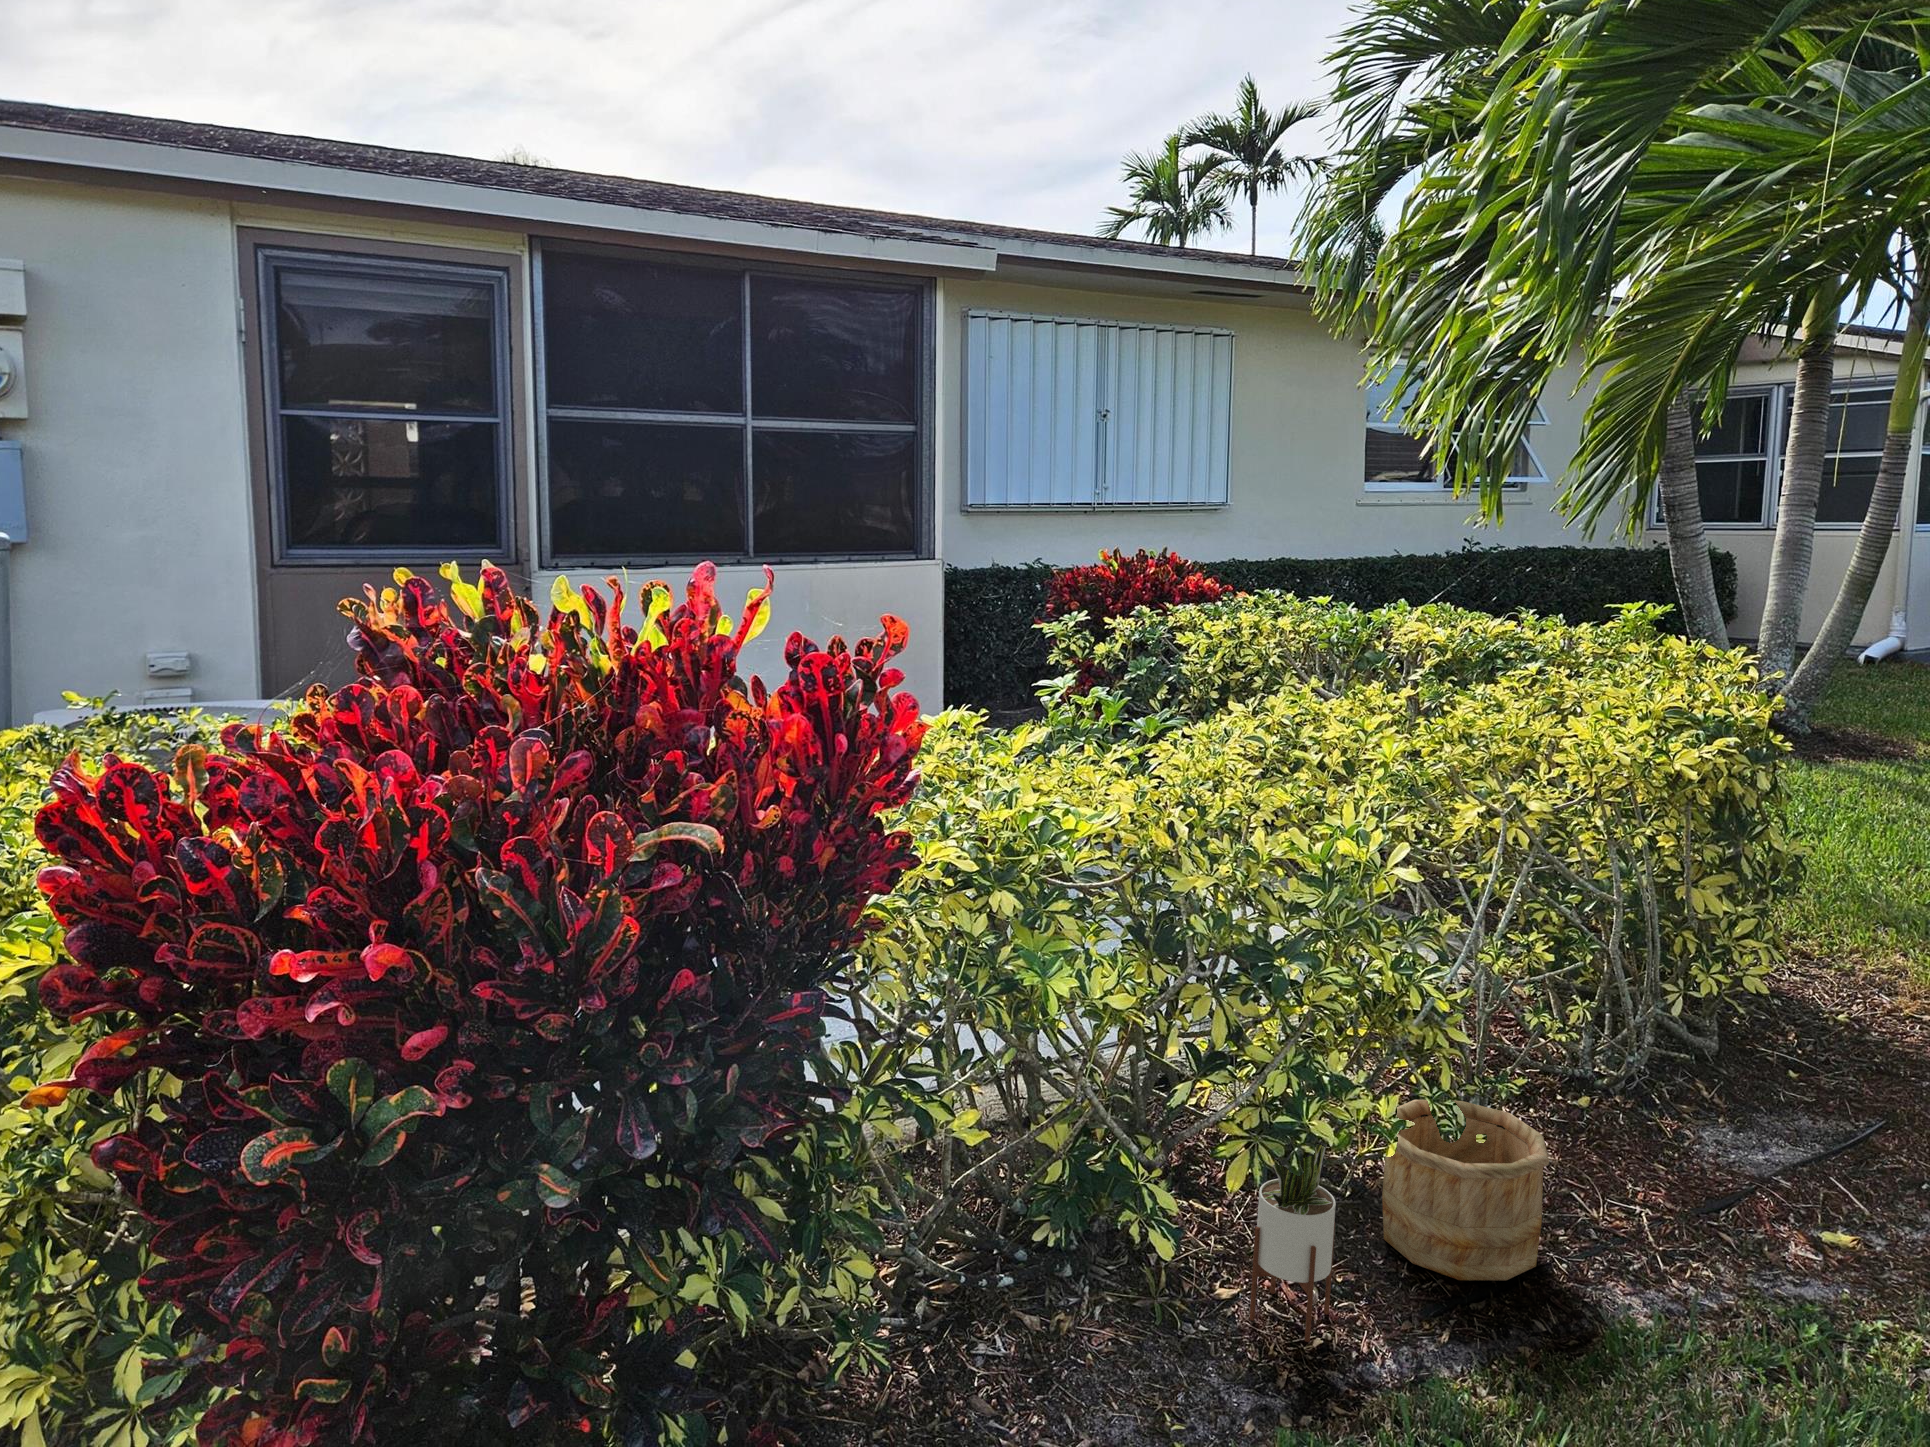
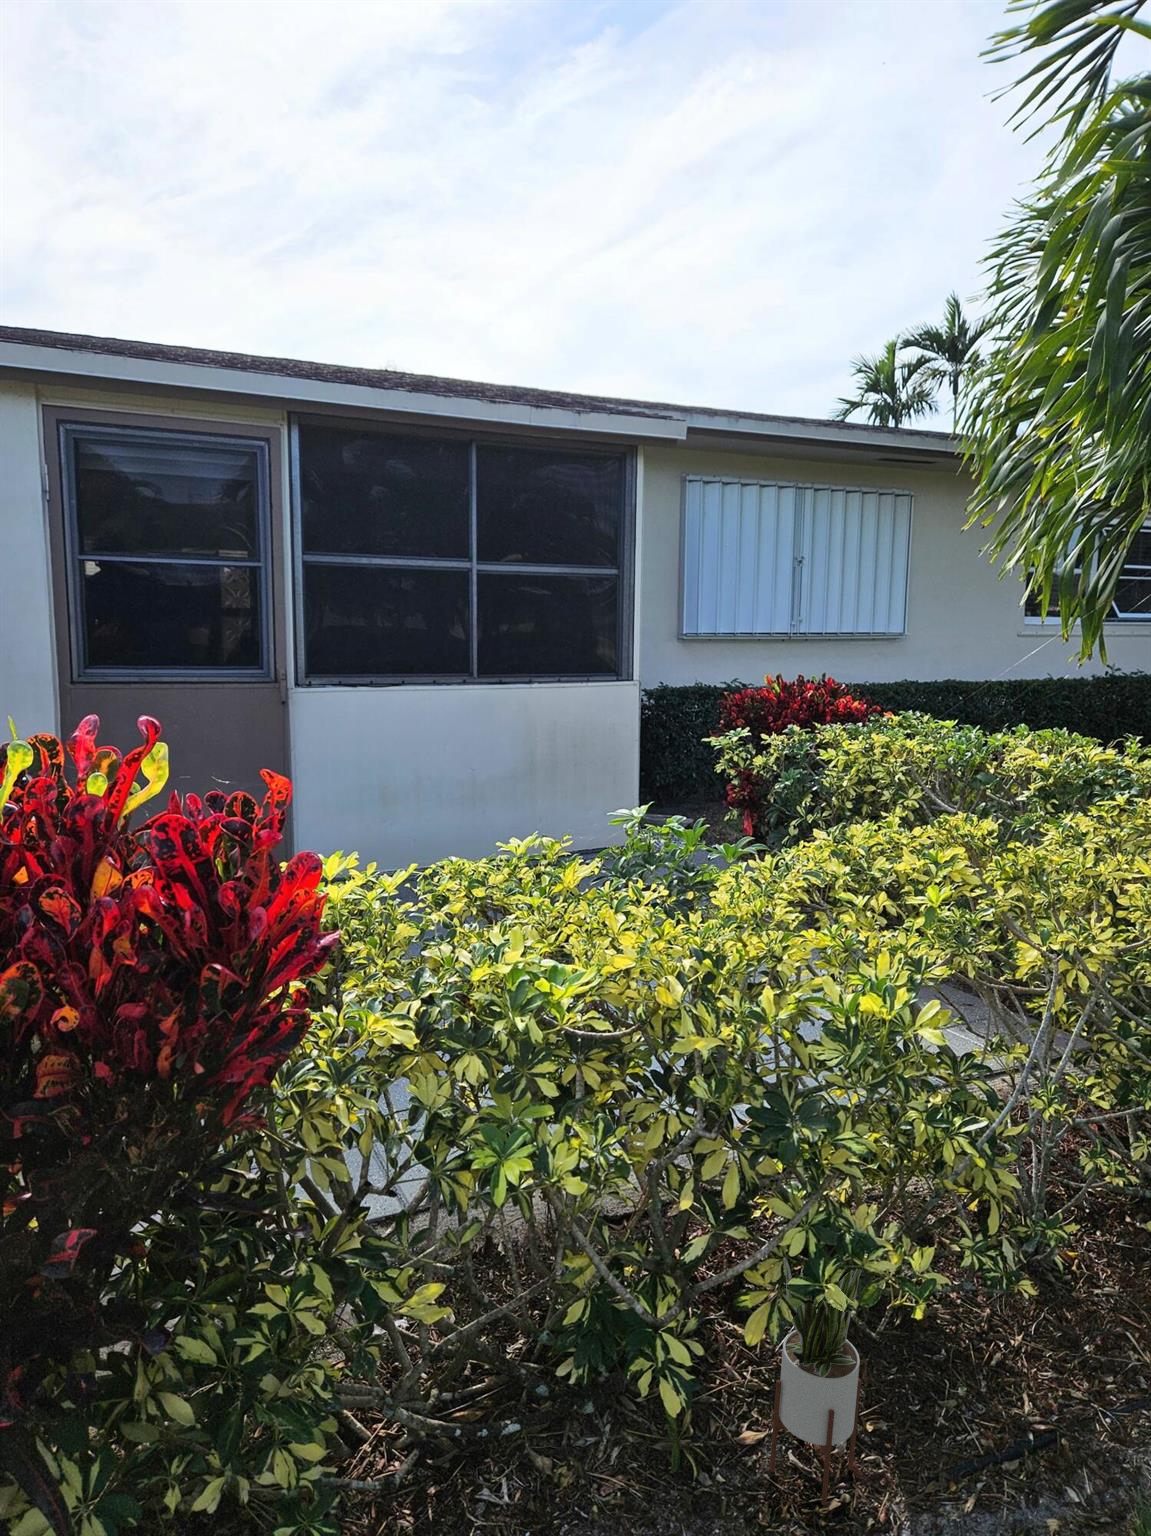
wooden bucket: present [1382,1100,1549,1280] -> none [924,1236,1094,1442]

